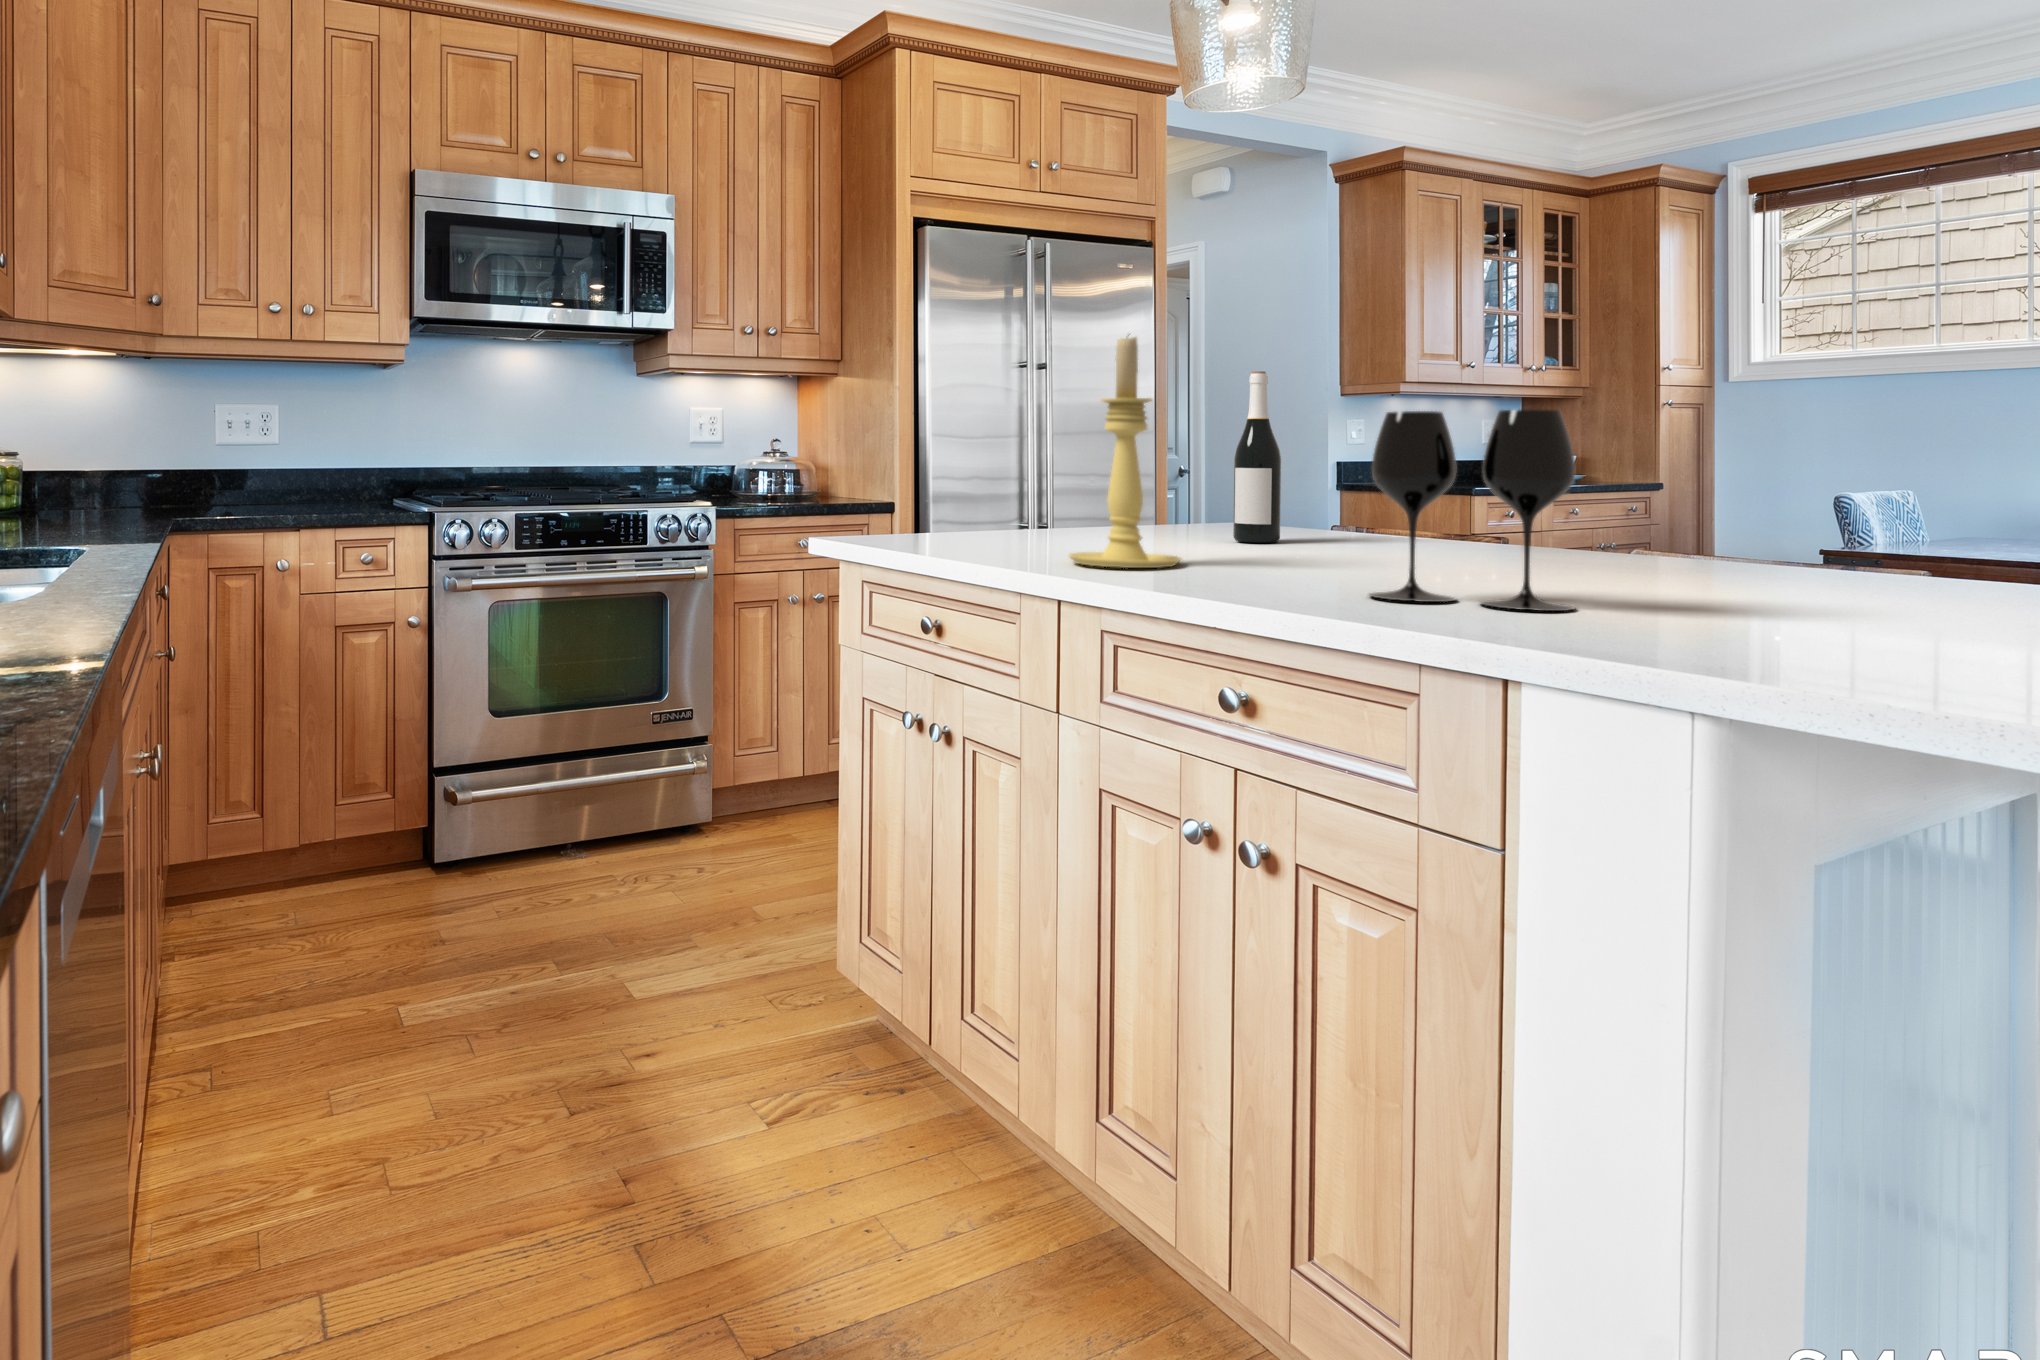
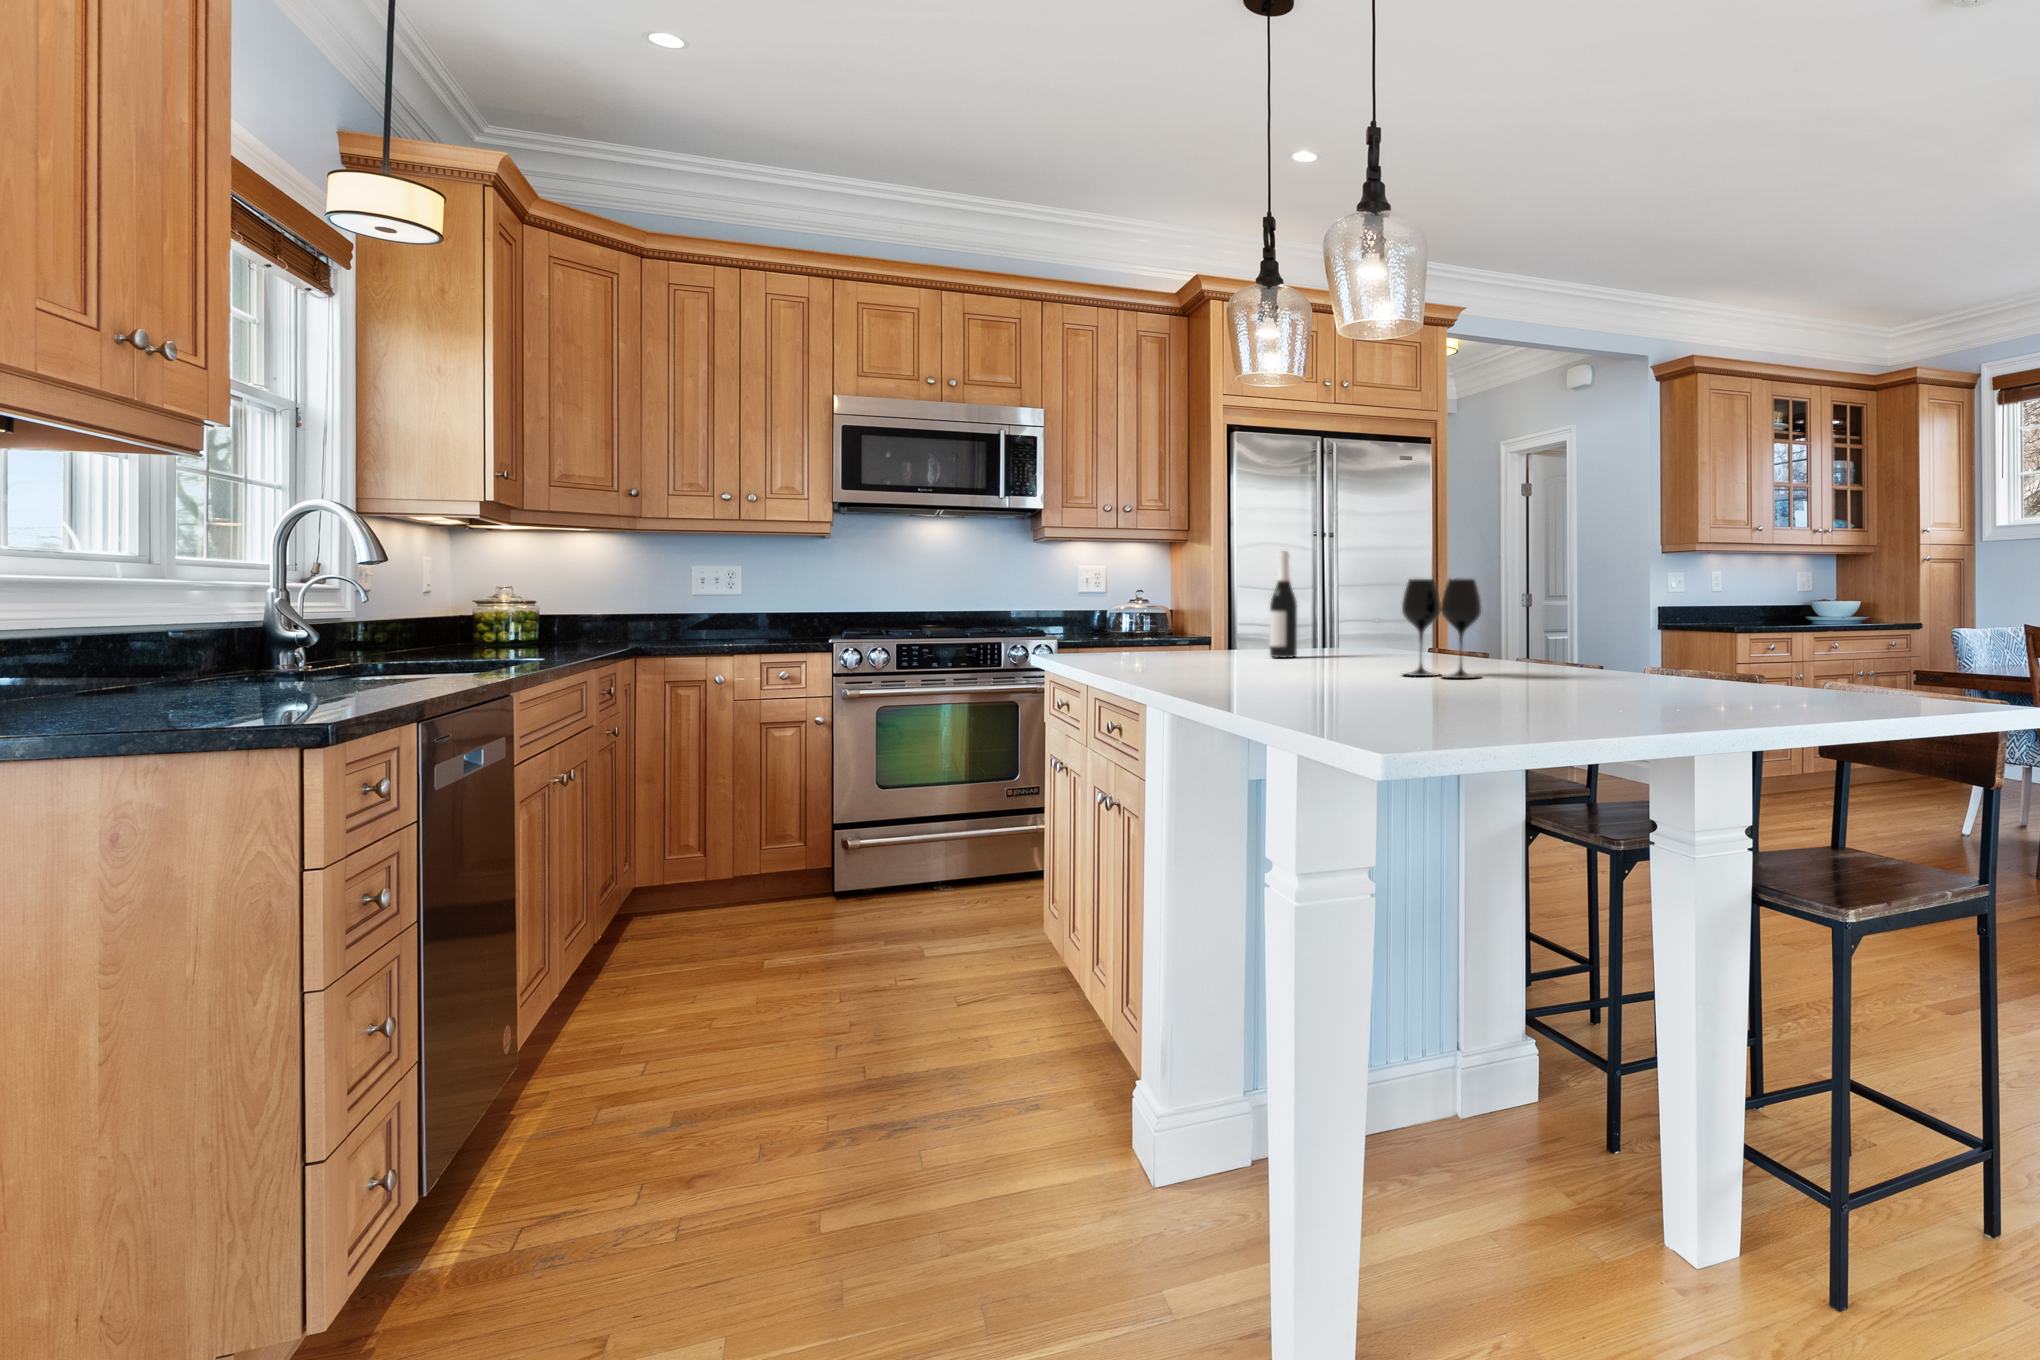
candle holder: present [1068,334,1181,568] -> none [1109,532,1177,669]
wine glass: present [1369,410,1575,611] -> present [1402,579,1481,678]

